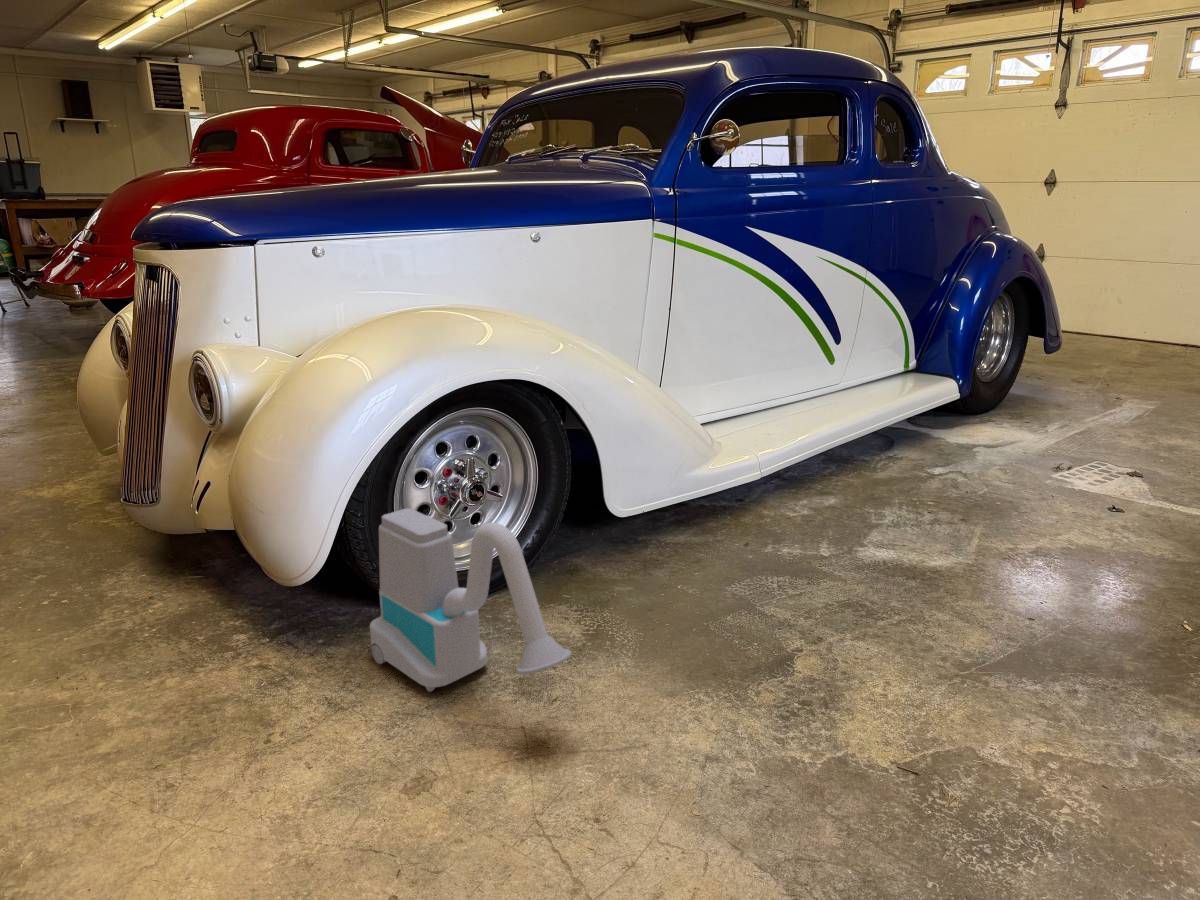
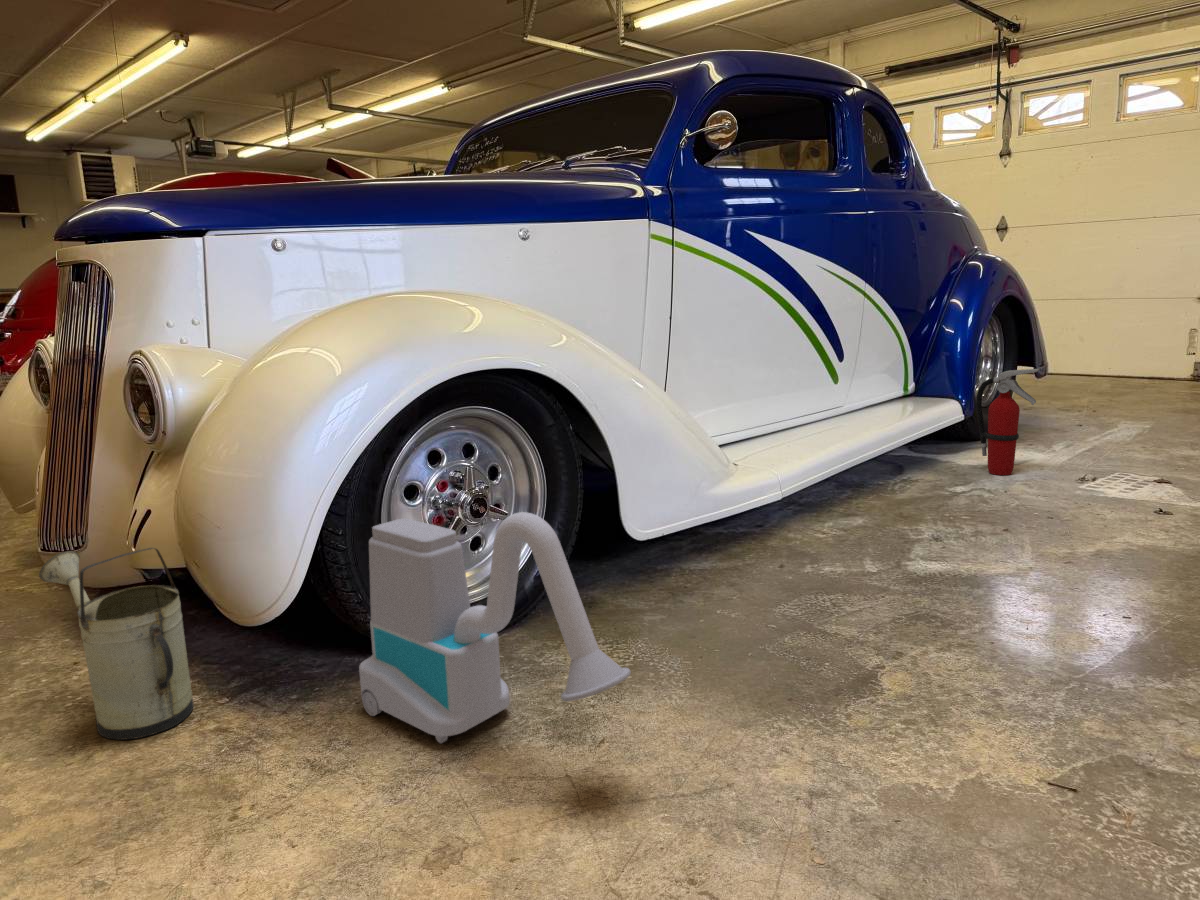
fire extinguisher: none [967,361,1029,459] -> present [976,368,1040,475]
watering can: none [122,516,241,670] -> present [39,548,193,740]

